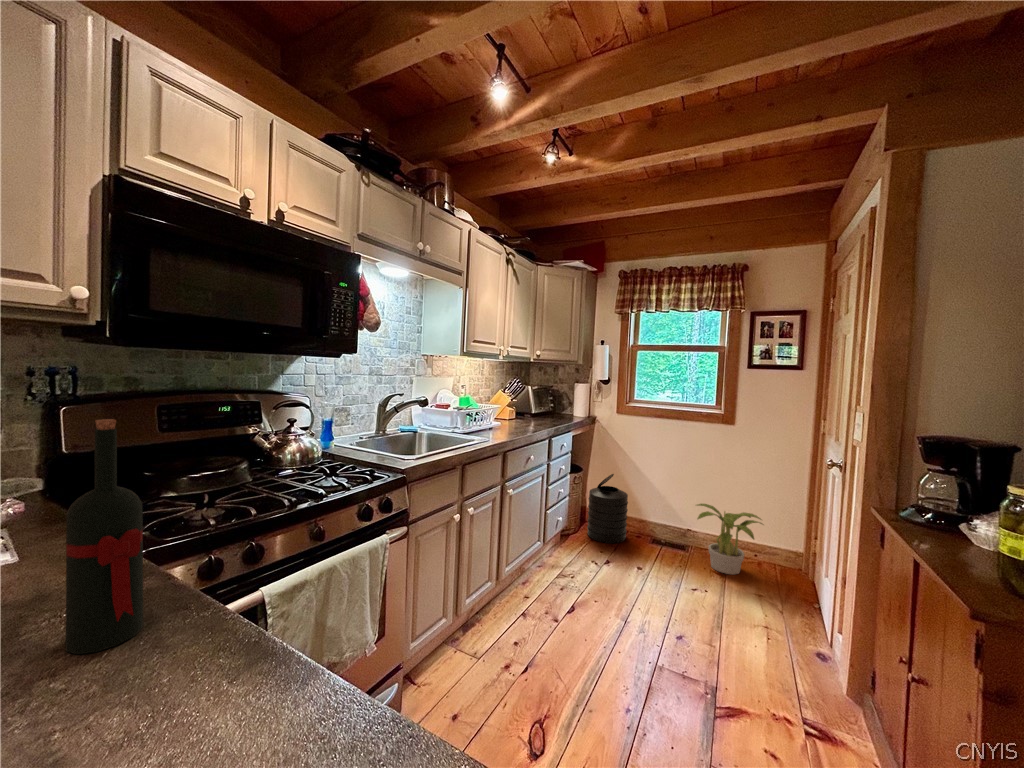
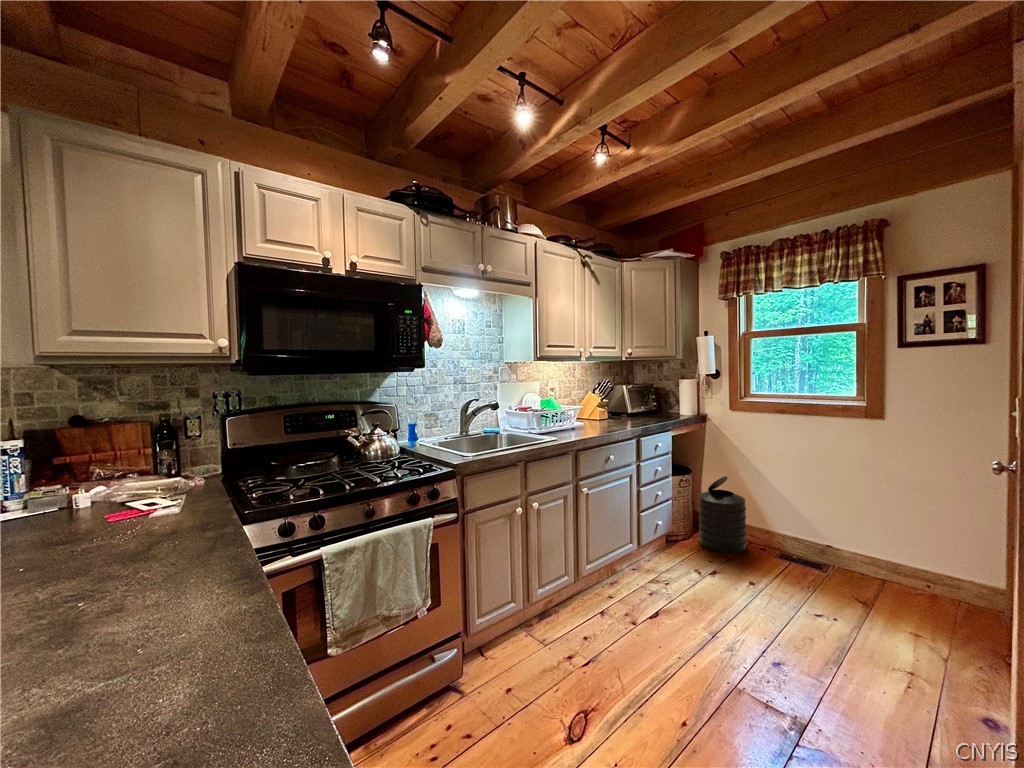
wine bottle: present [66,419,143,654] -> none [154,423,203,565]
potted plant: present [697,504,762,574] -> none [826,514,933,605]

